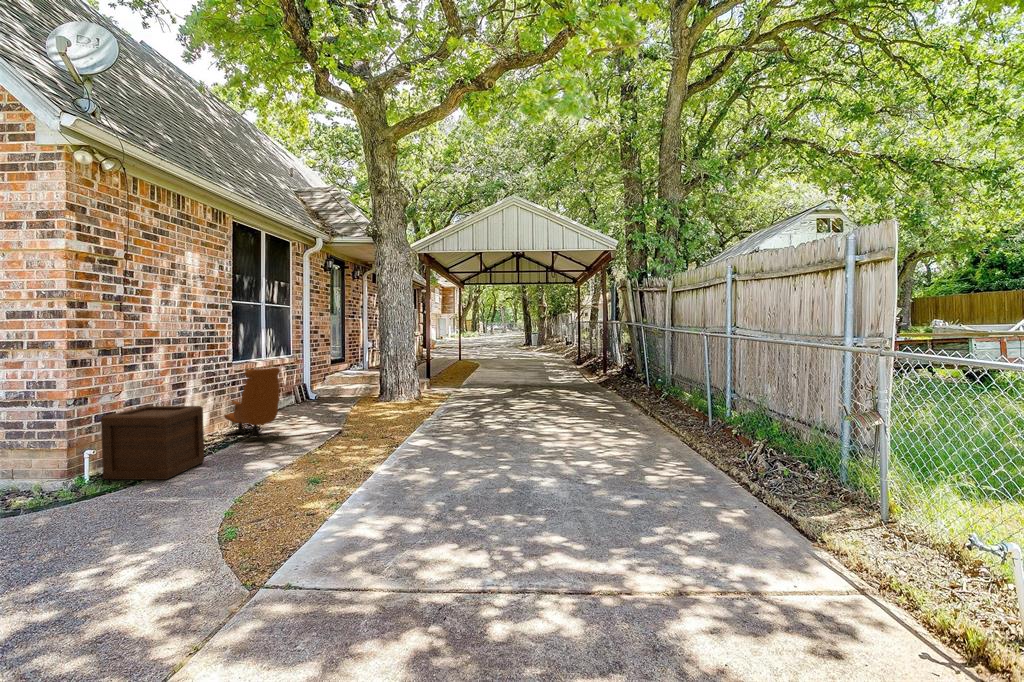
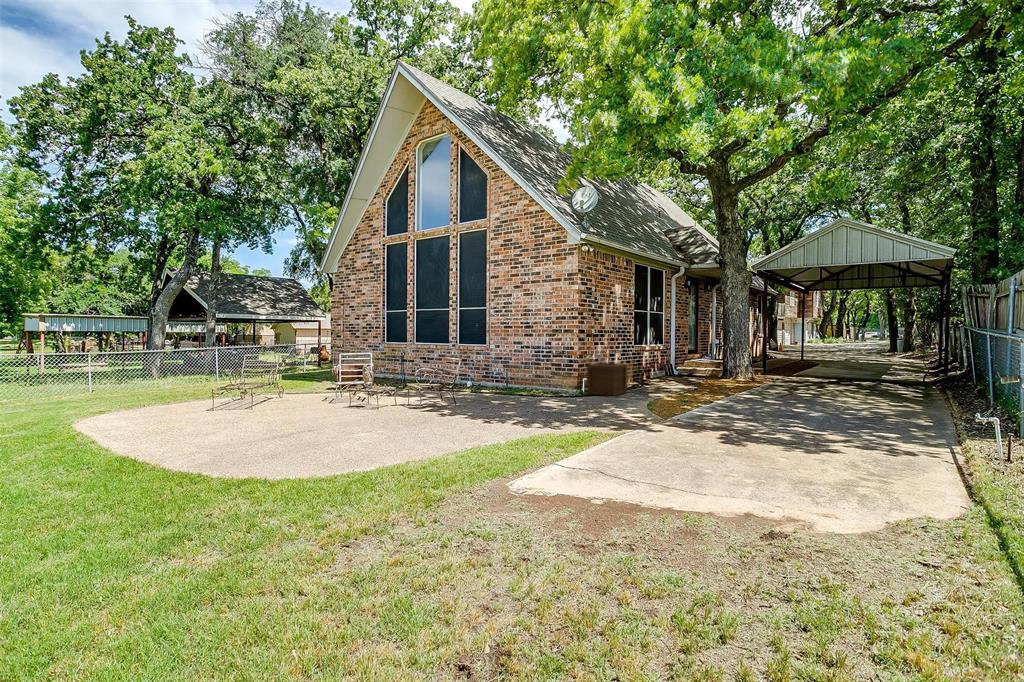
lounge chair: present [224,368,280,443] -> none [630,347,663,389]

